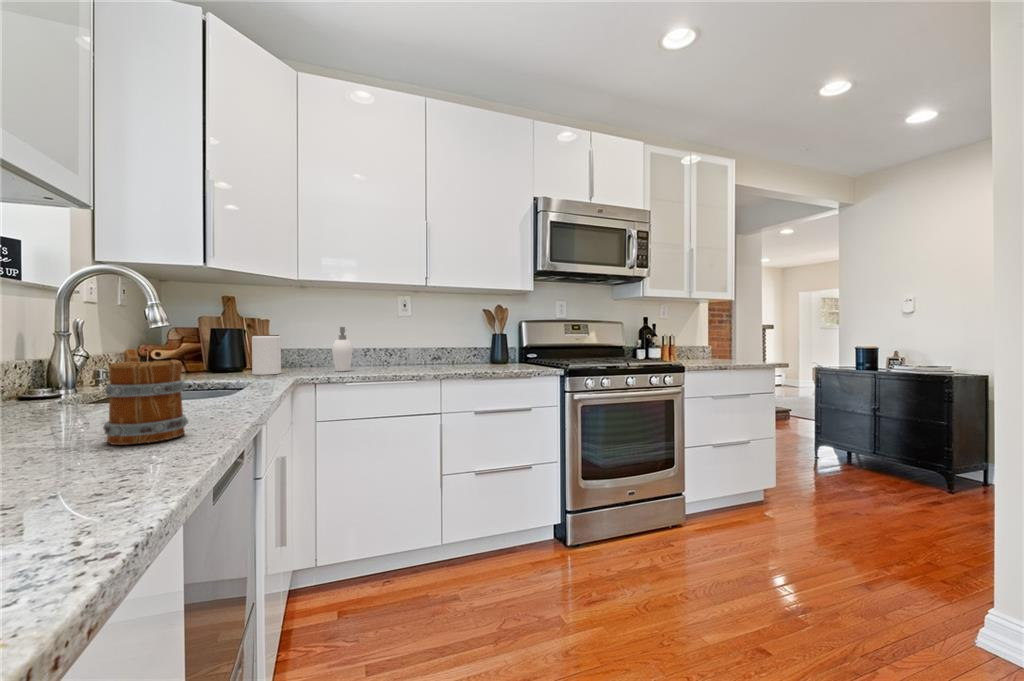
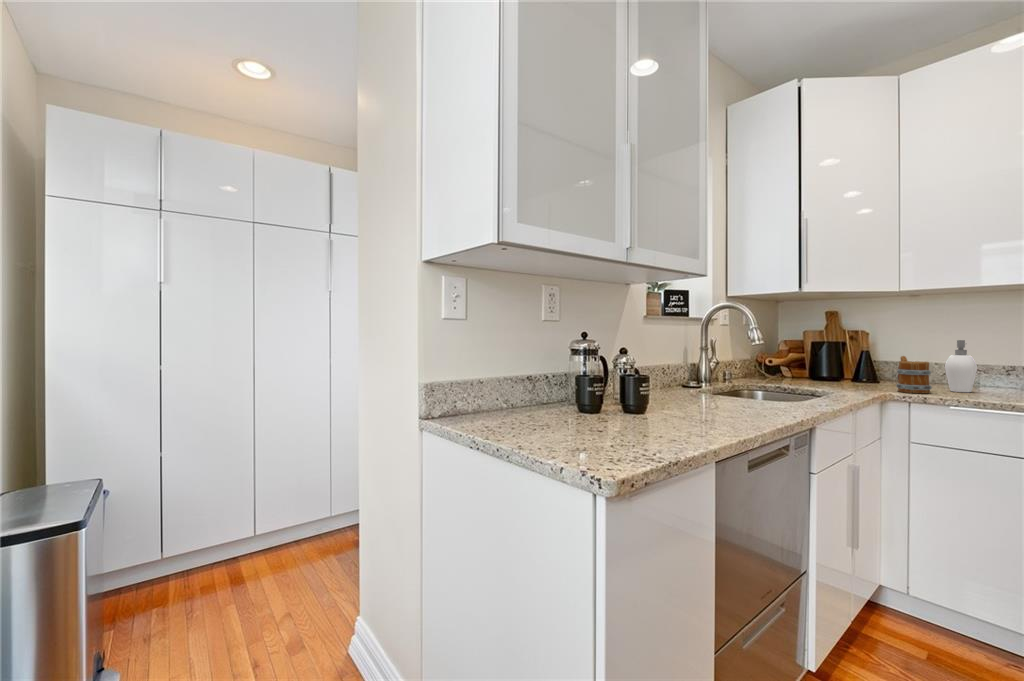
jar: present [252,335,281,375] -> none [847,348,878,387]
mug: present [103,349,188,445] -> present [896,356,932,393]

